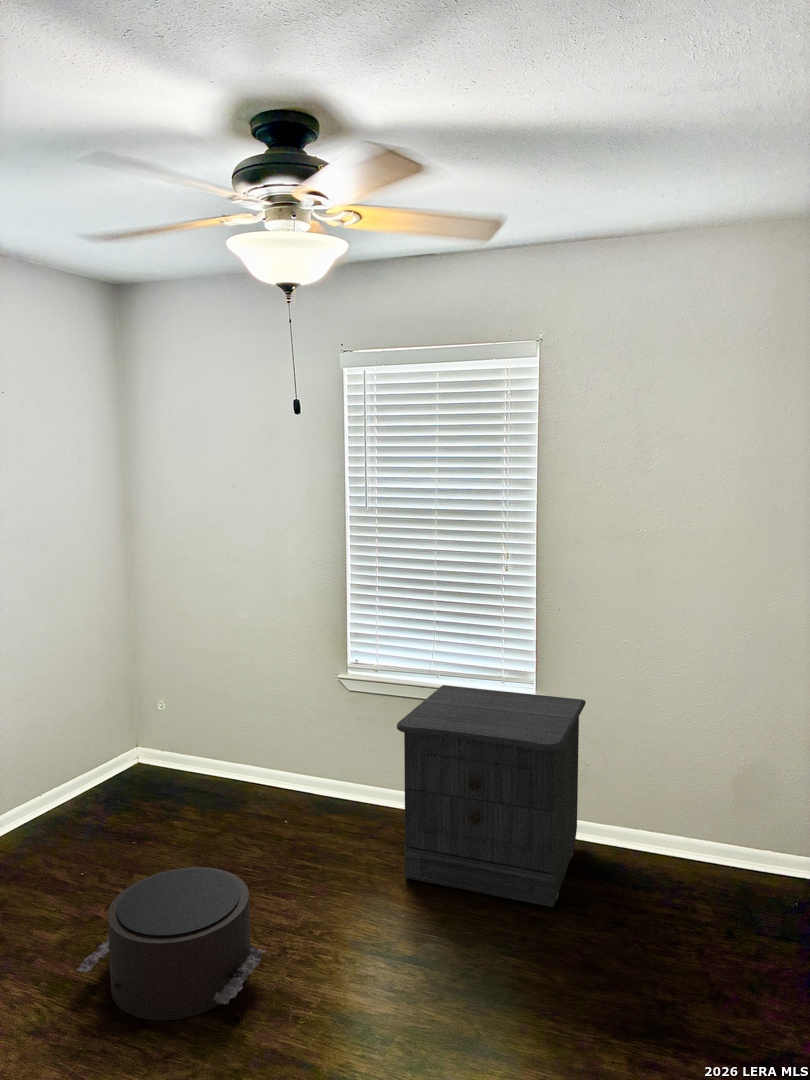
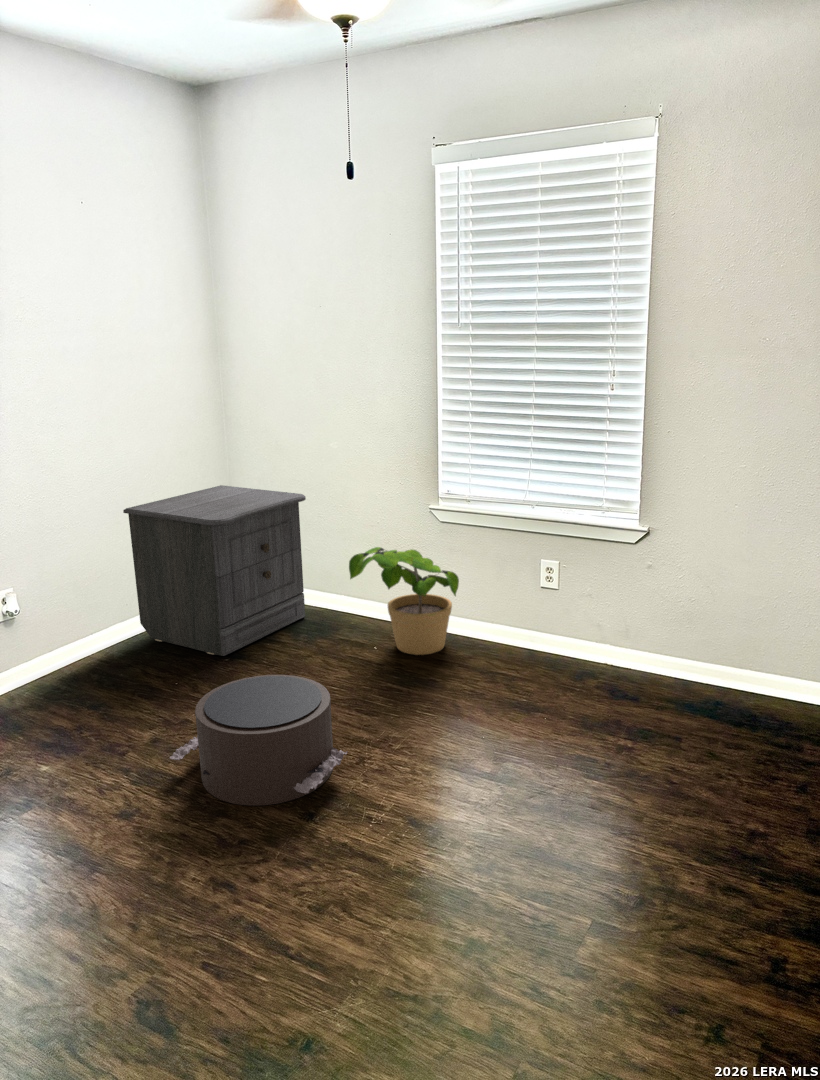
nightstand: present [397,685,586,907] -> present [123,485,306,656]
potted plant: none [262,722,368,827] -> present [349,547,459,655]

